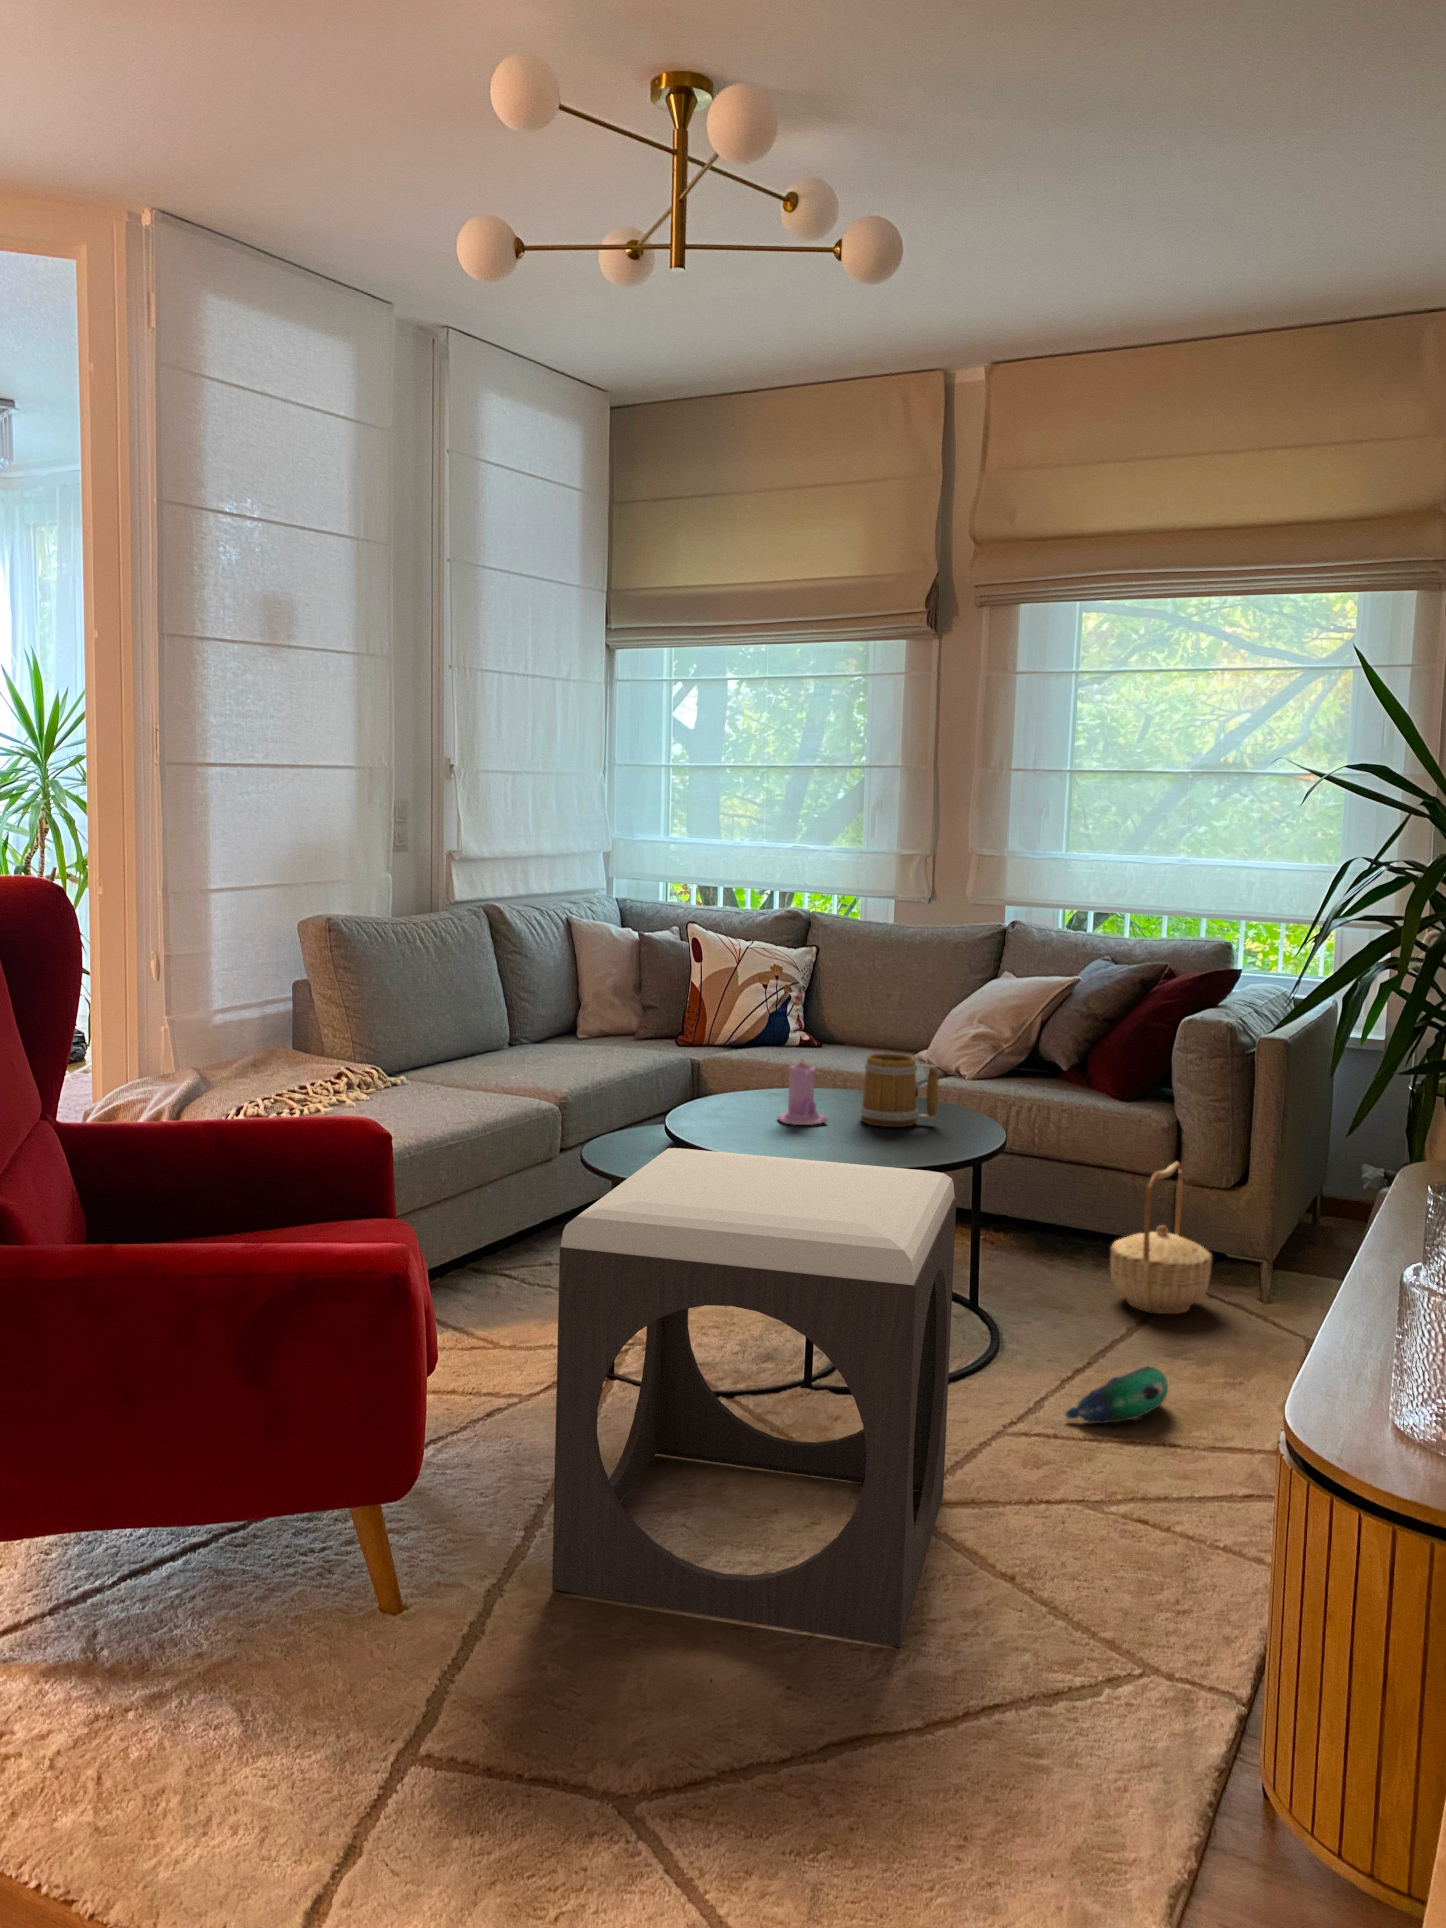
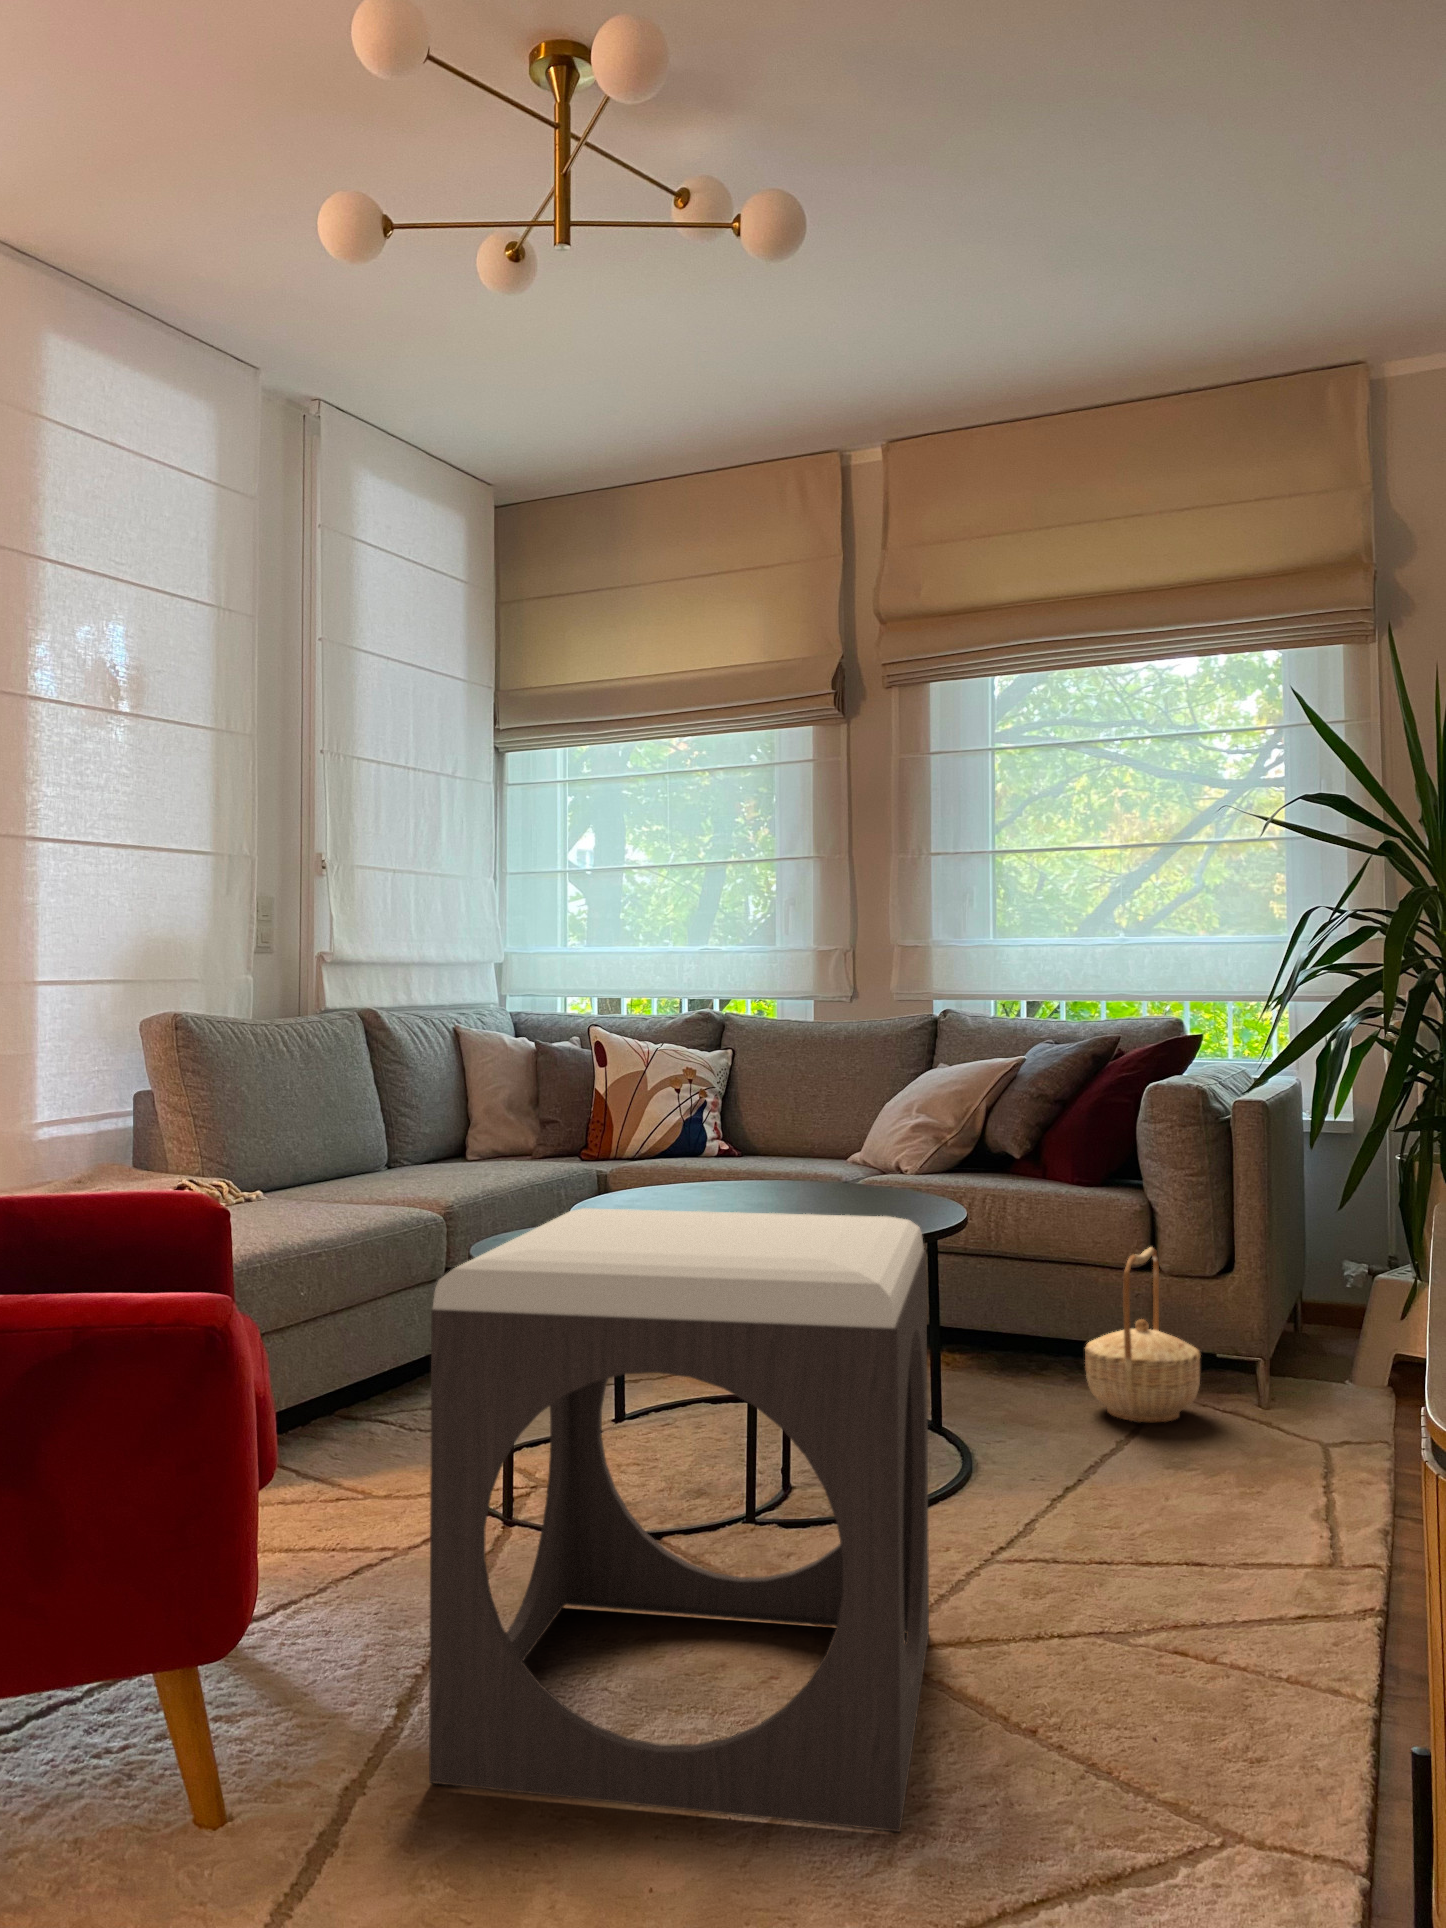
mug: present [861,1053,939,1127] -> none [795,1125,883,1207]
candle: present [778,1061,828,1125] -> none [699,1128,758,1208]
plush toy: present [1066,1367,1168,1424] -> none [1062,1471,1180,1543]

